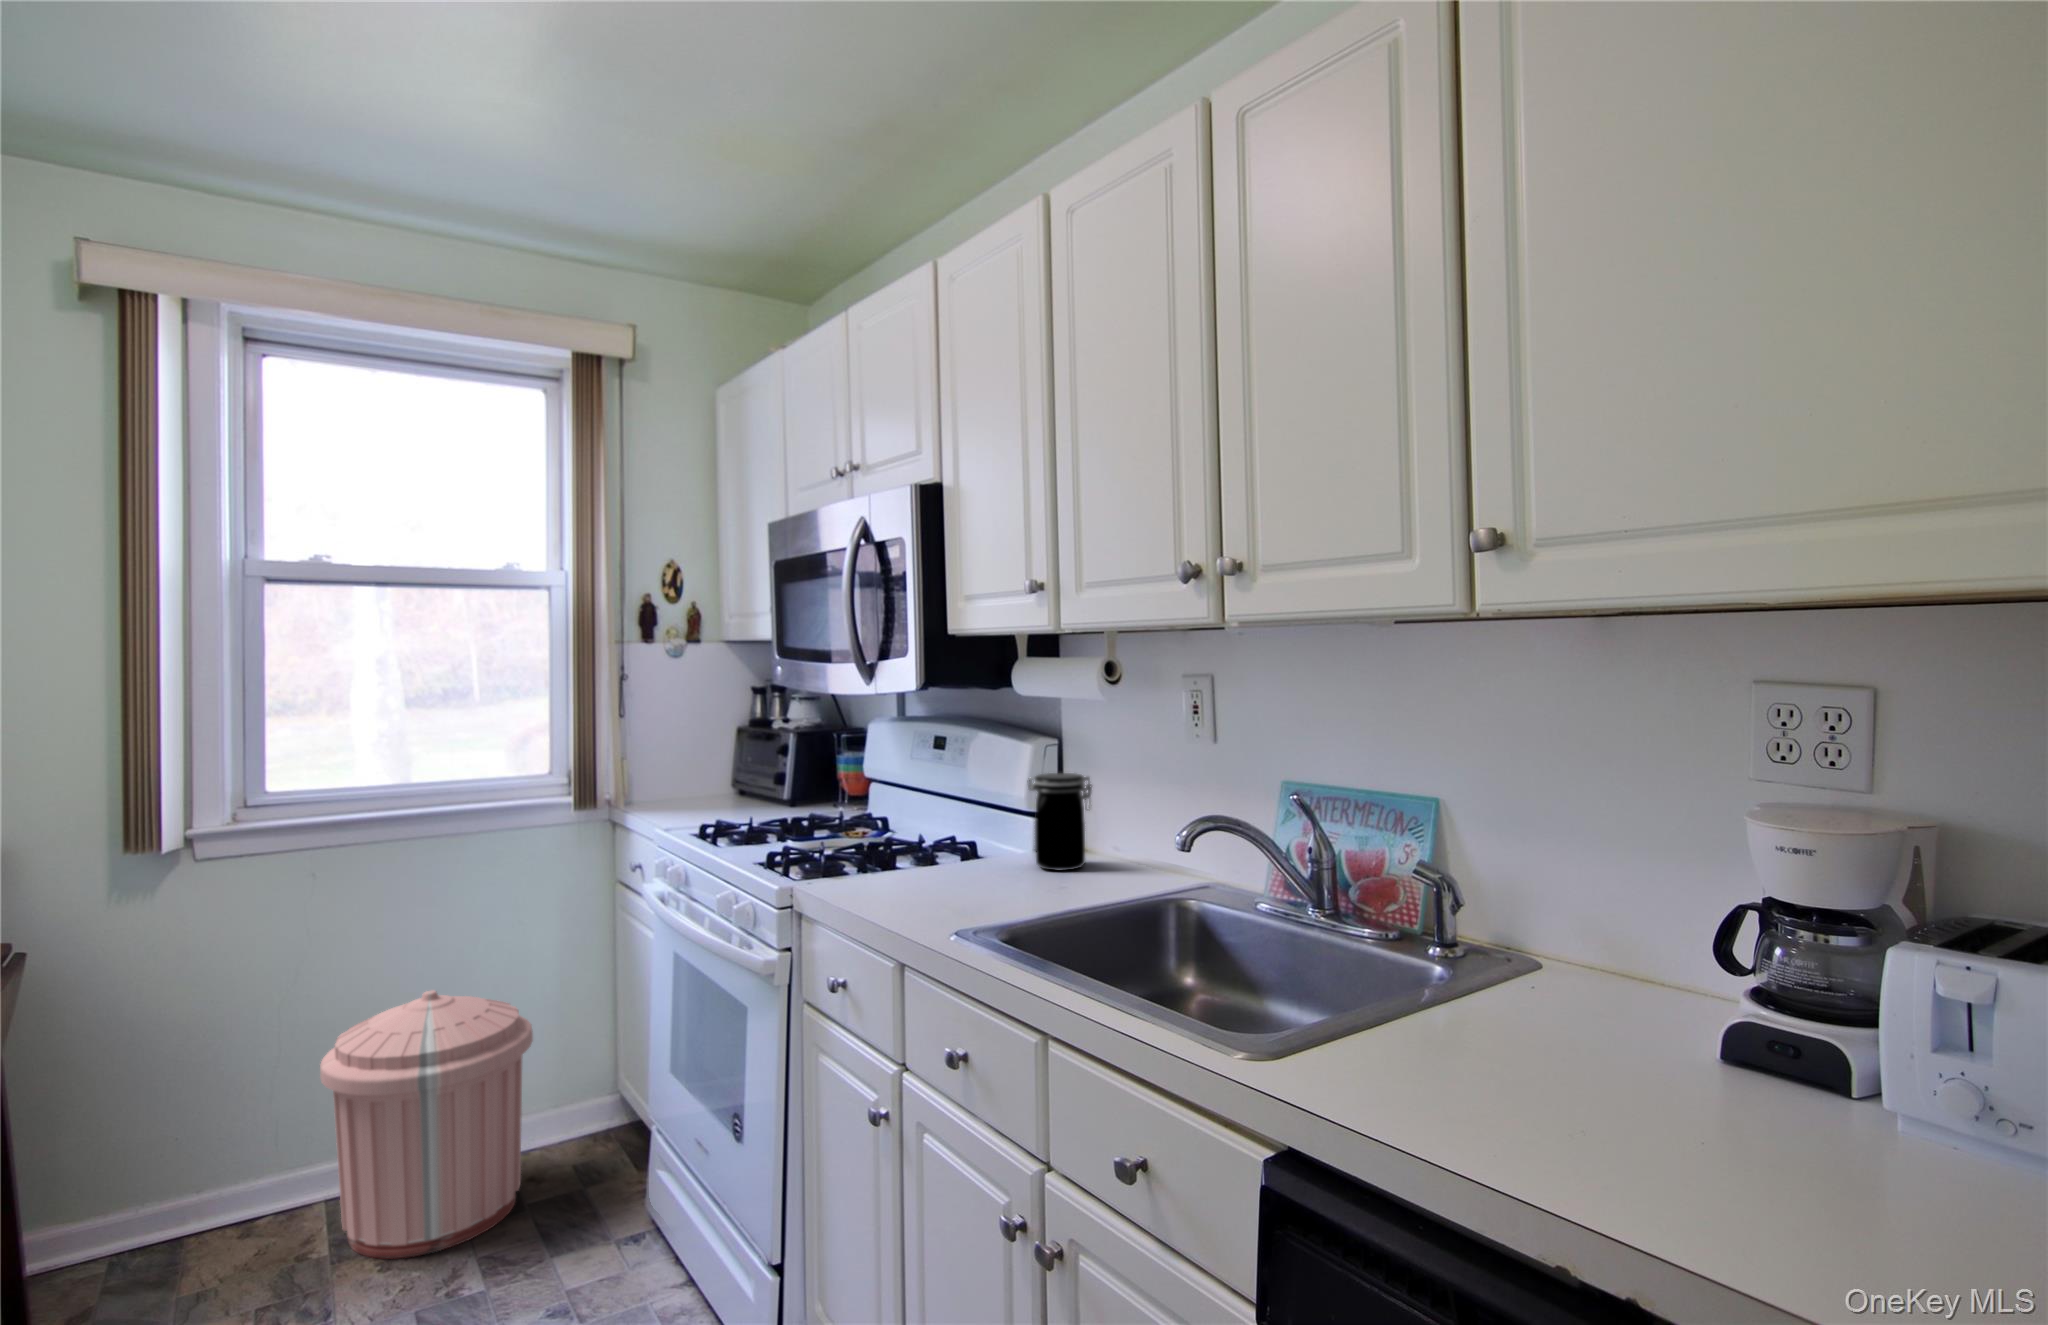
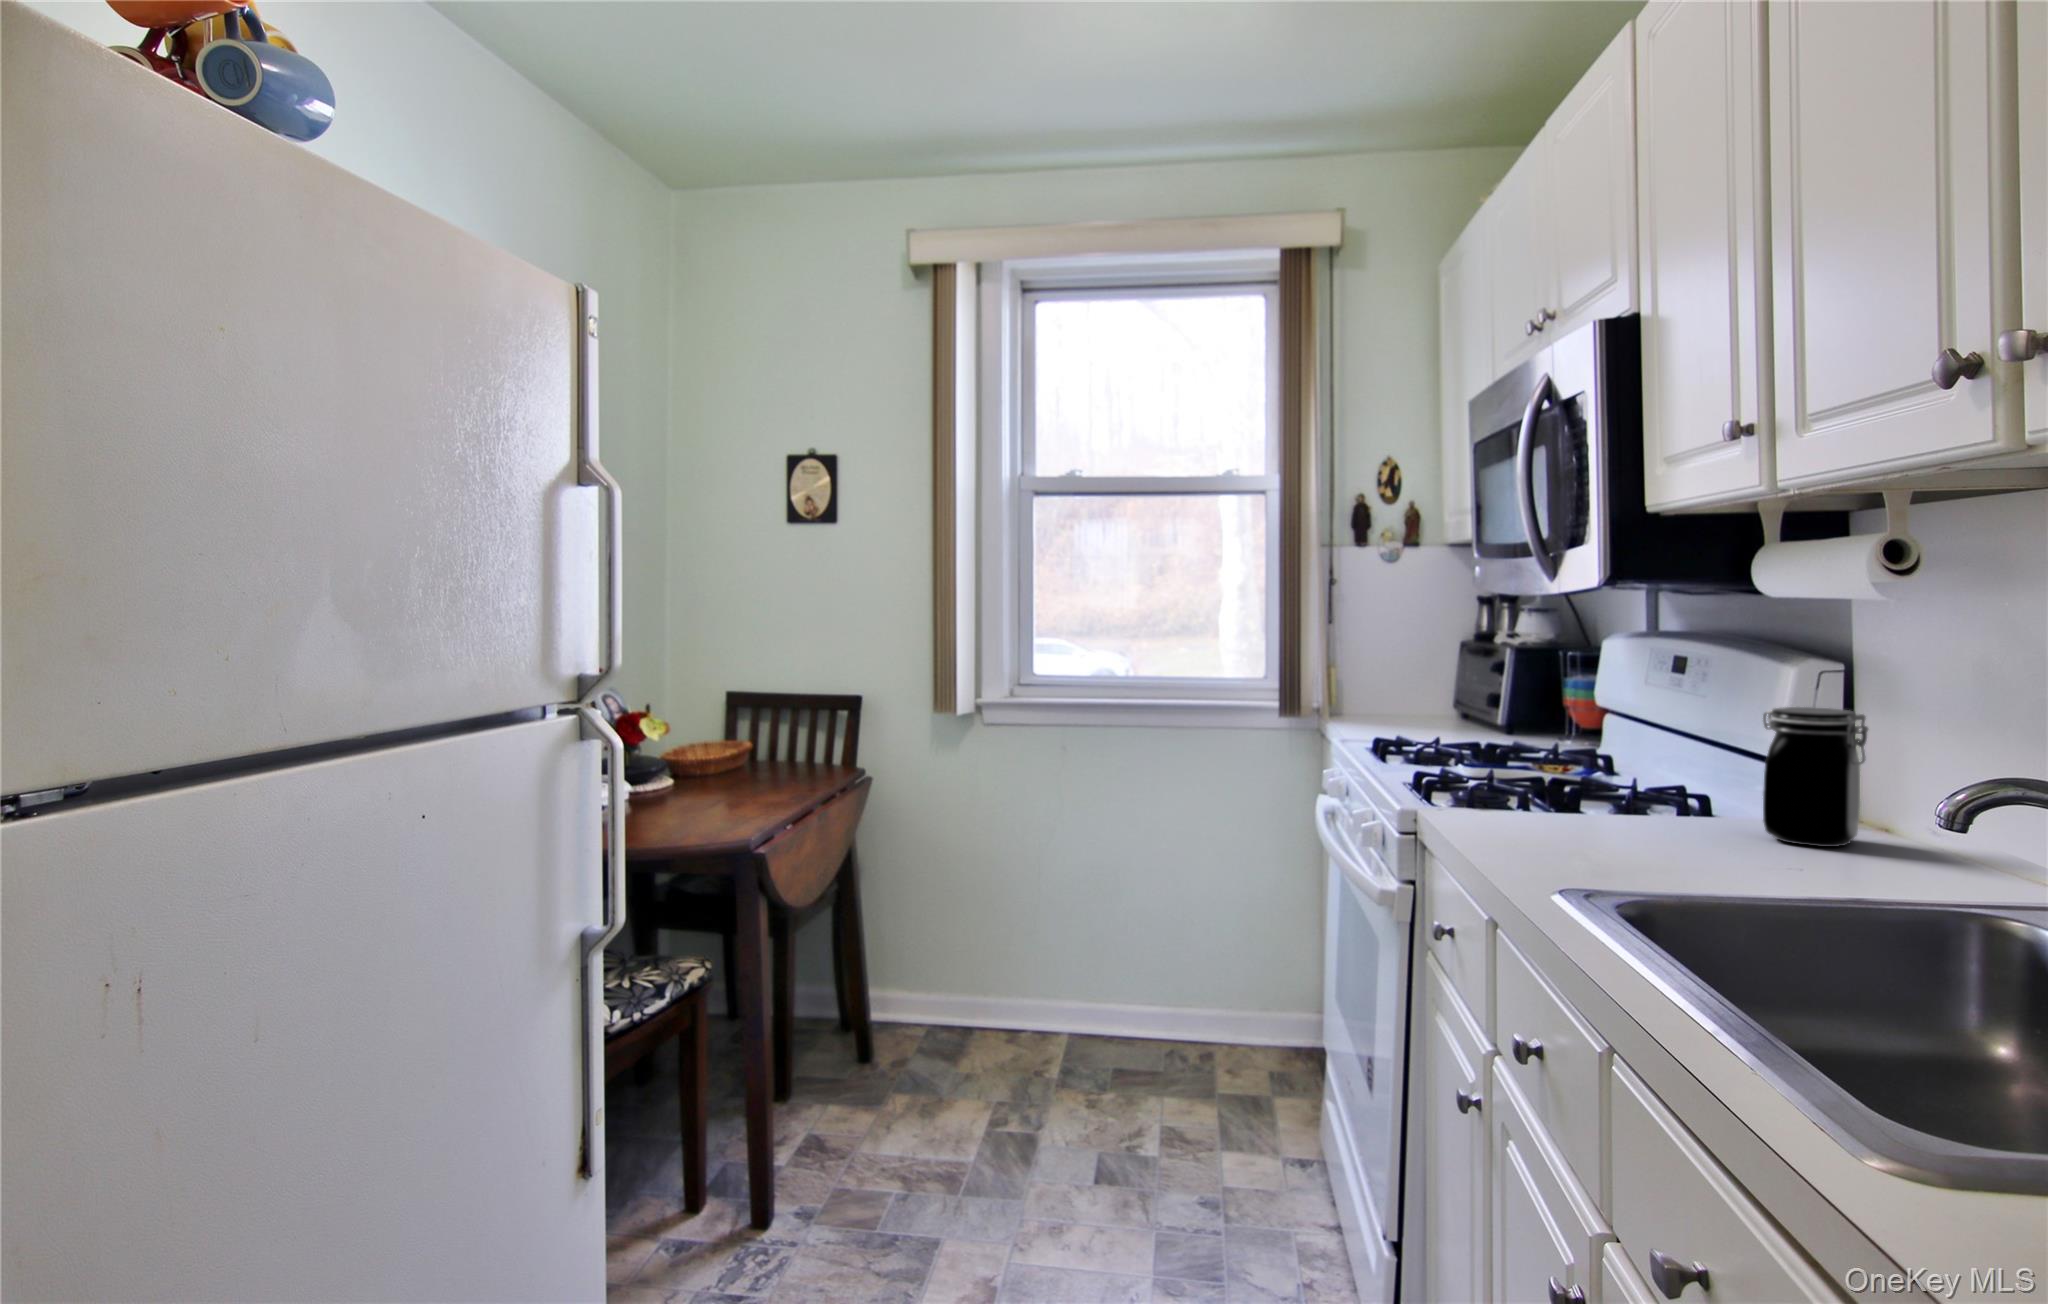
trash can: present [320,990,533,1259] -> none [1054,871,1226,1108]

